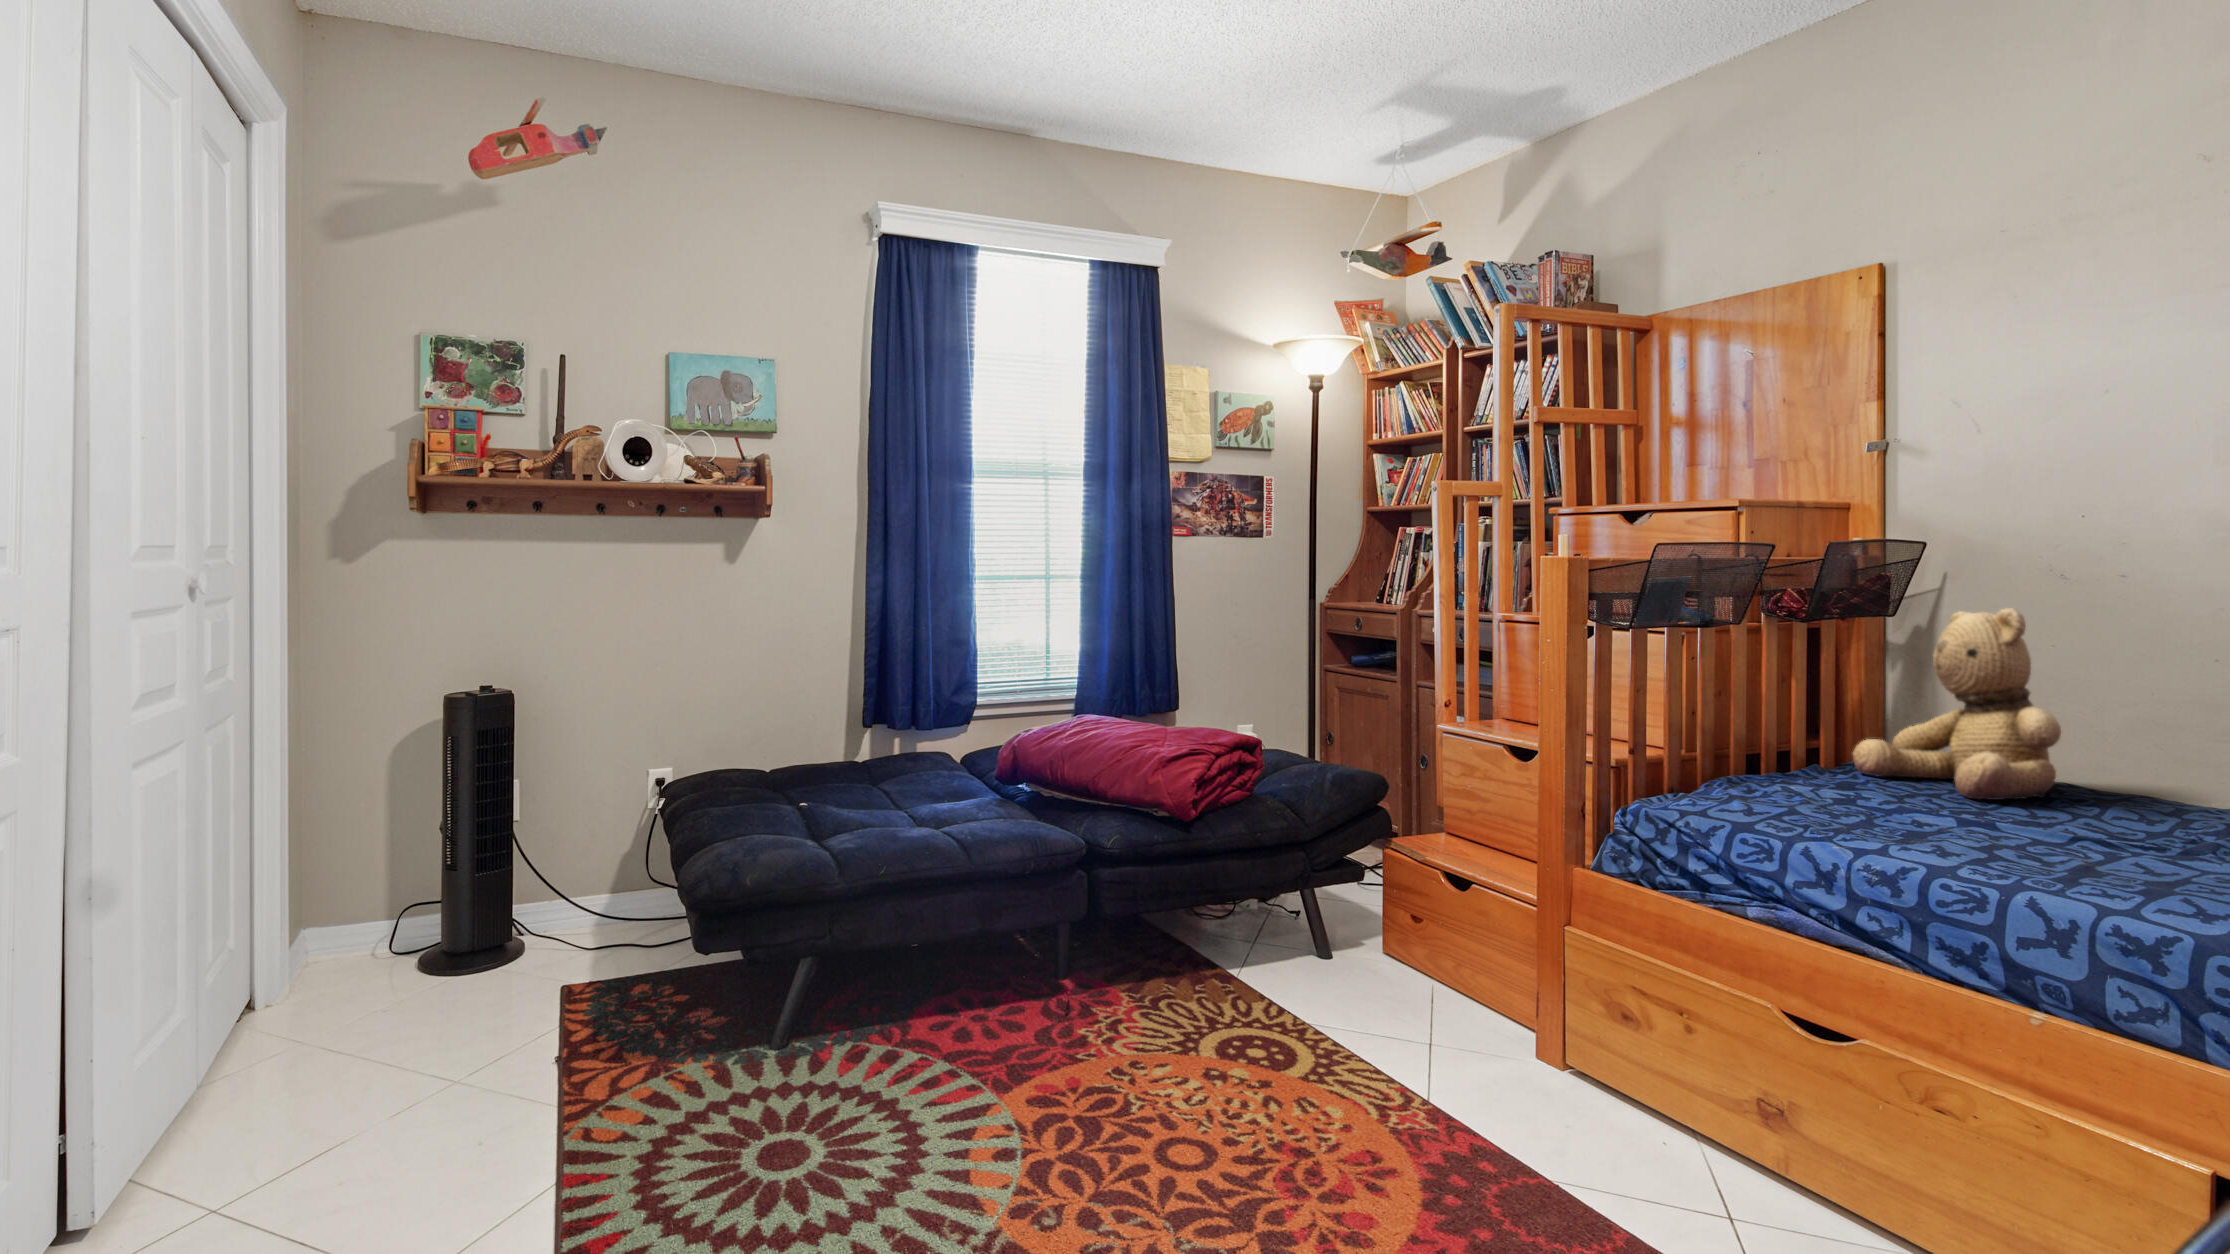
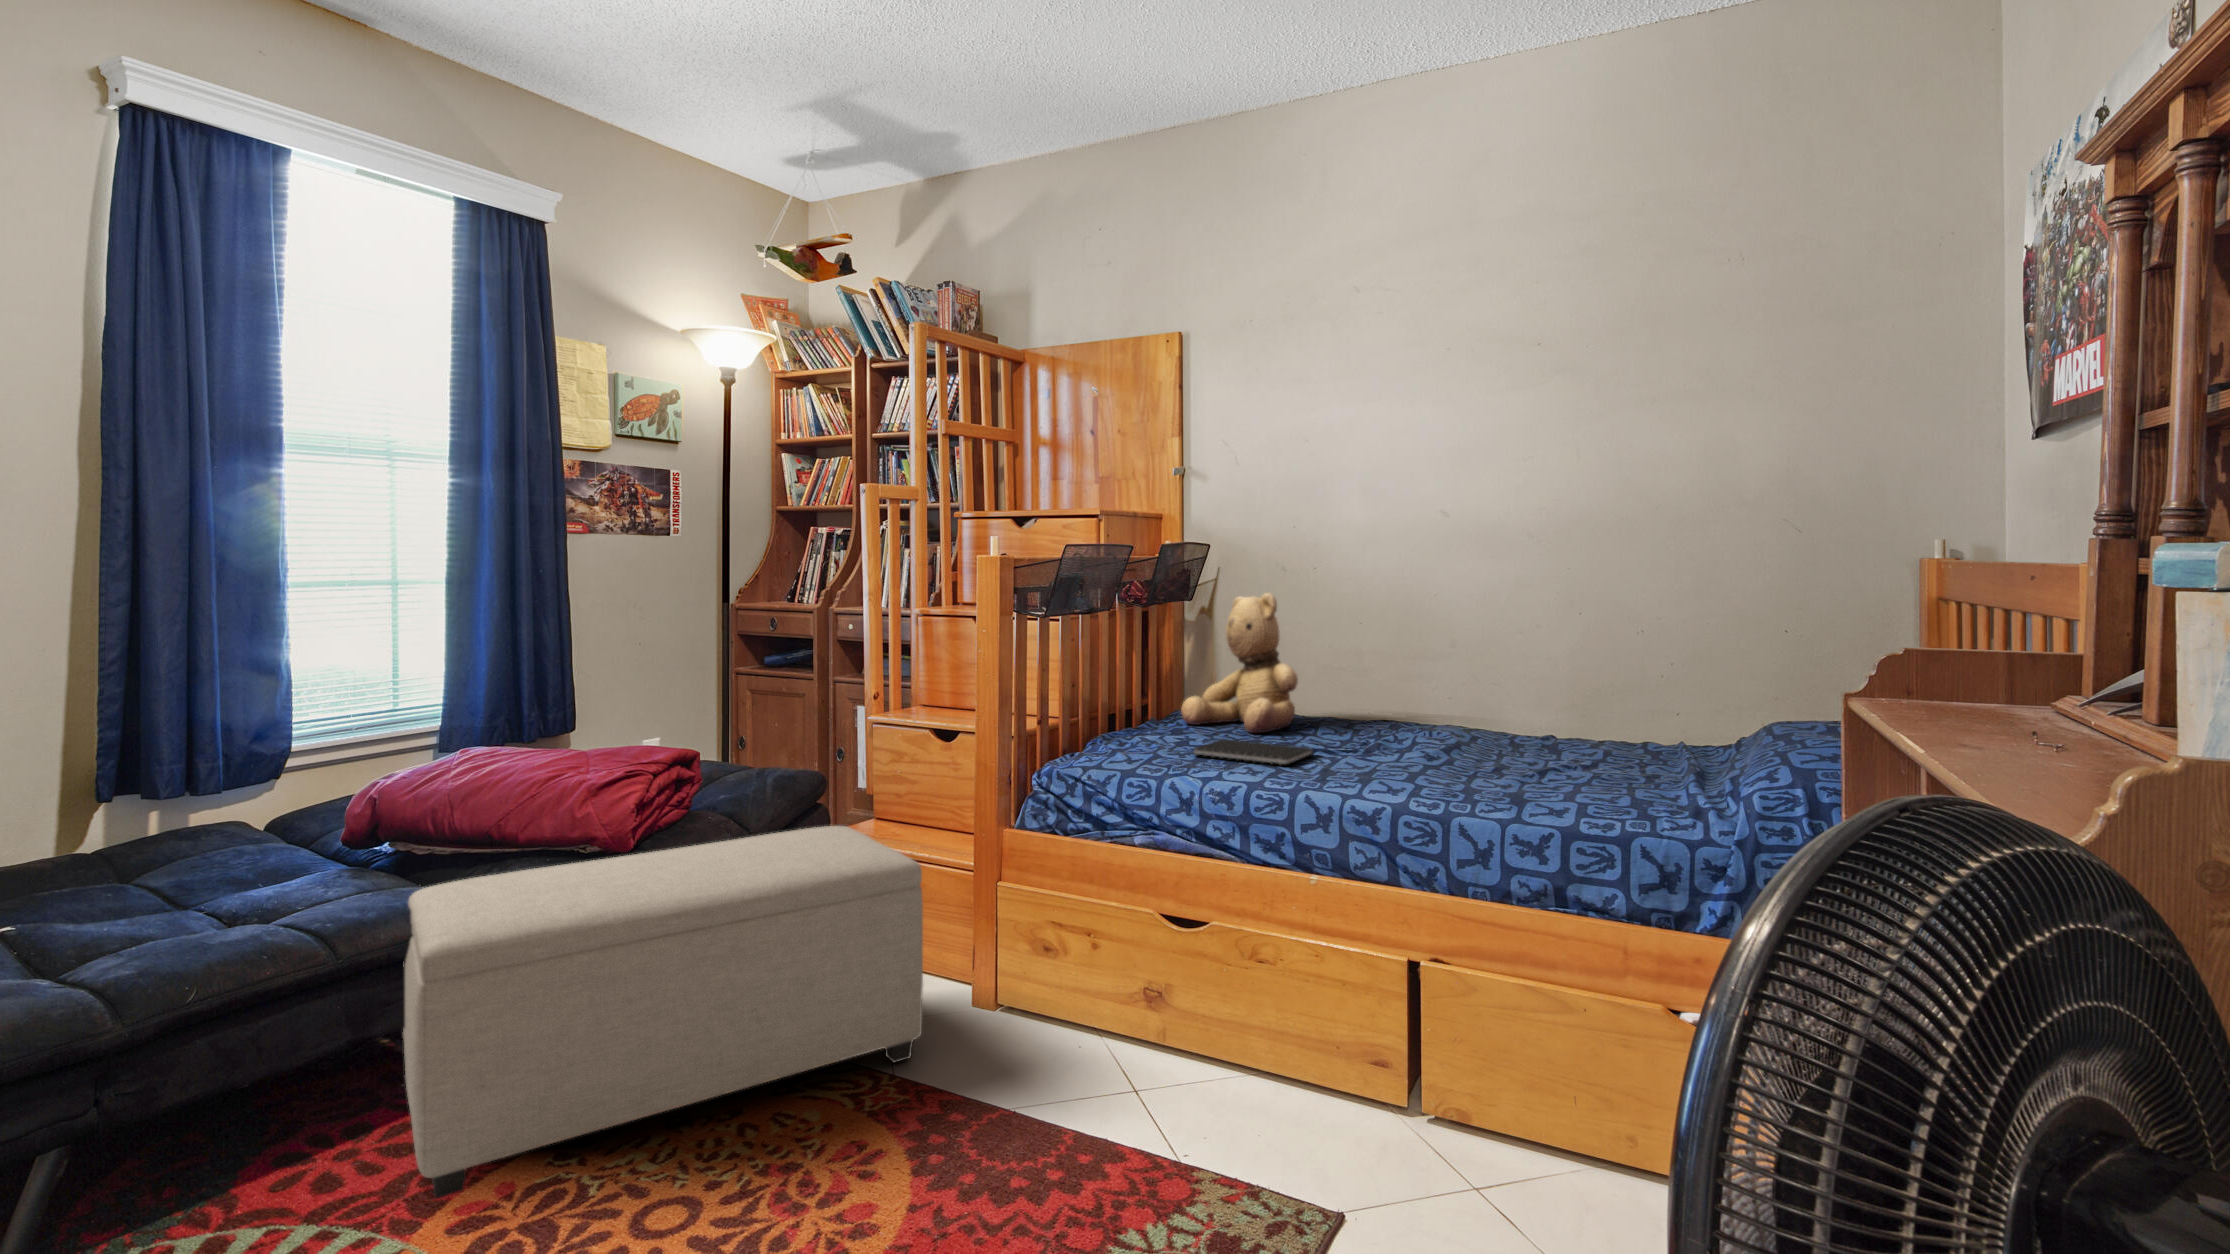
notebook: none [1847,800,2074,851] -> present [1193,739,1314,765]
ottoman: none [1015,822,1462,1086] -> present [403,826,923,1199]

